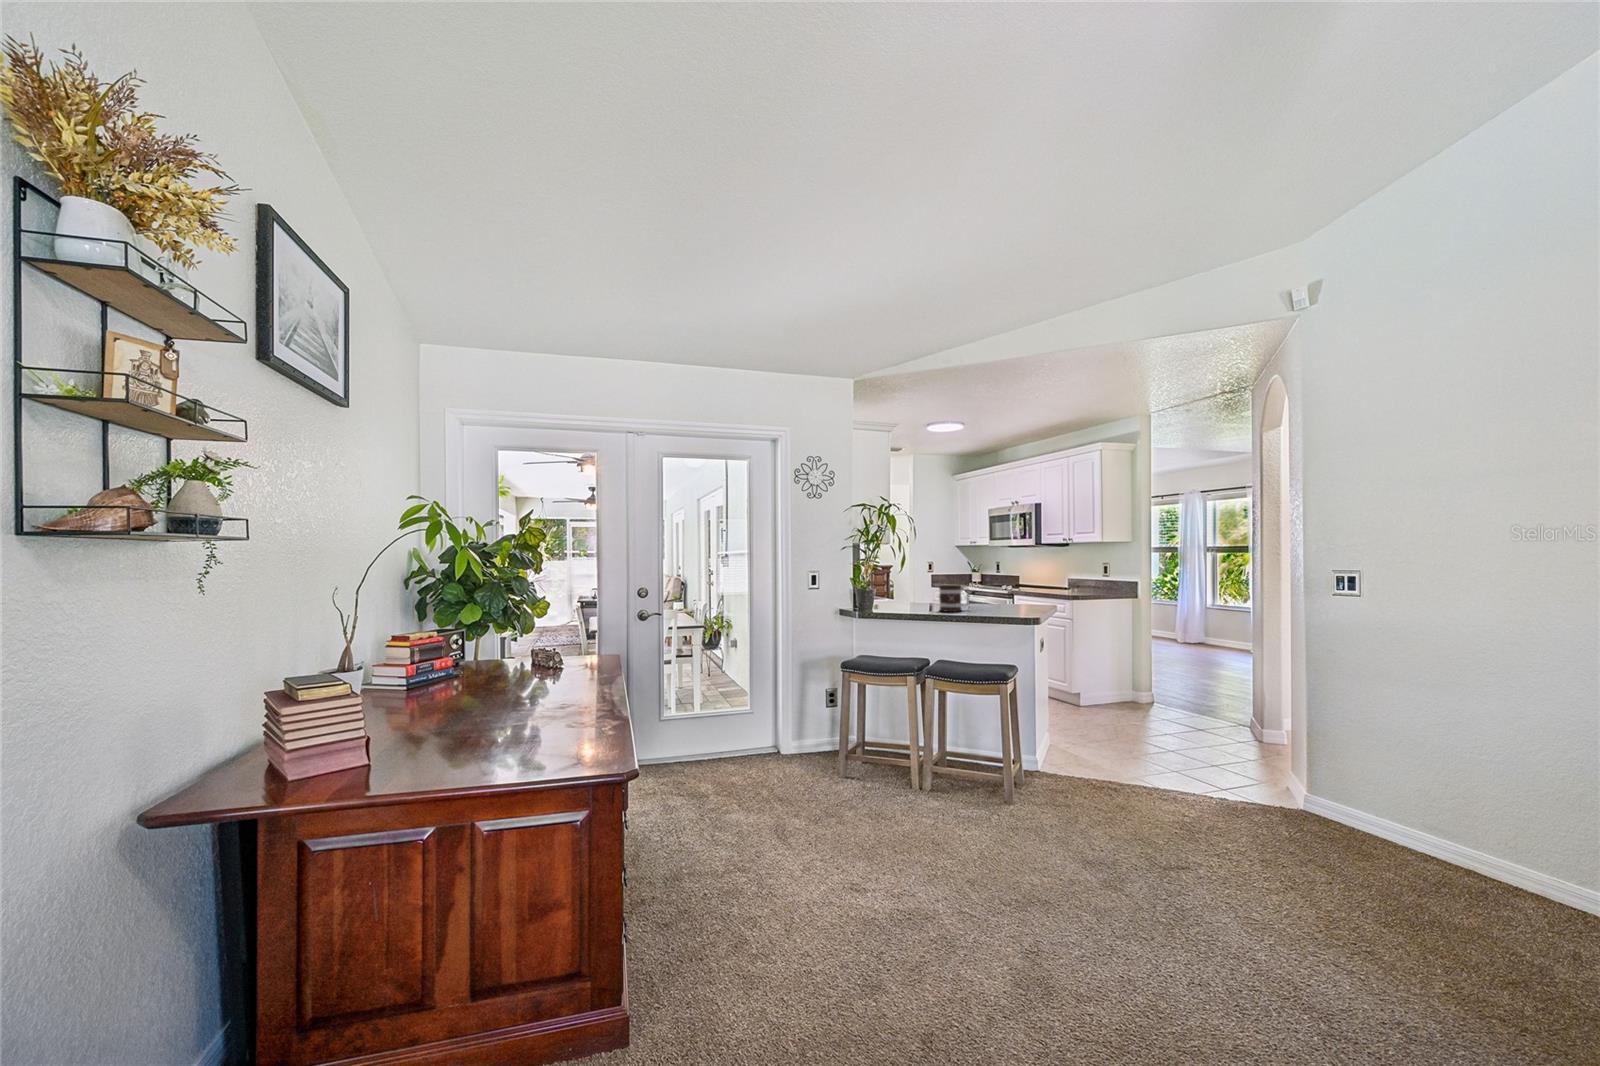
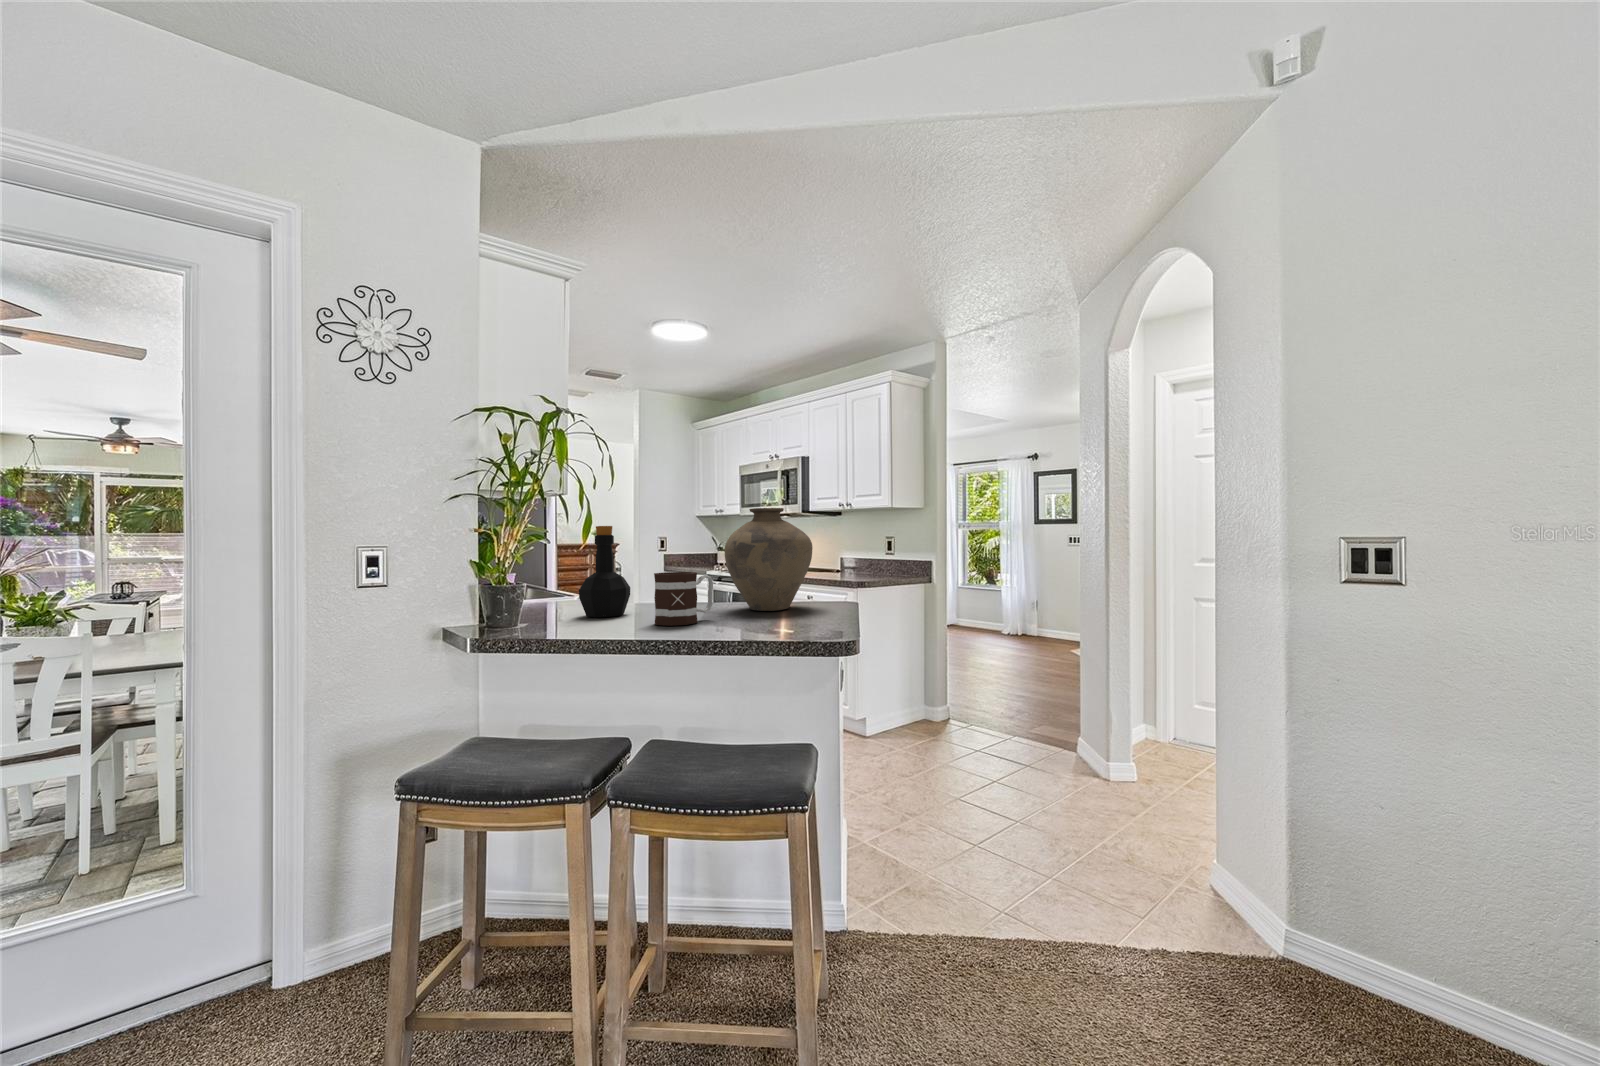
vase: none [976,551,1027,608] -> present [725,508,813,611]
bottle: none [899,561,924,608] -> present [579,526,630,617]

